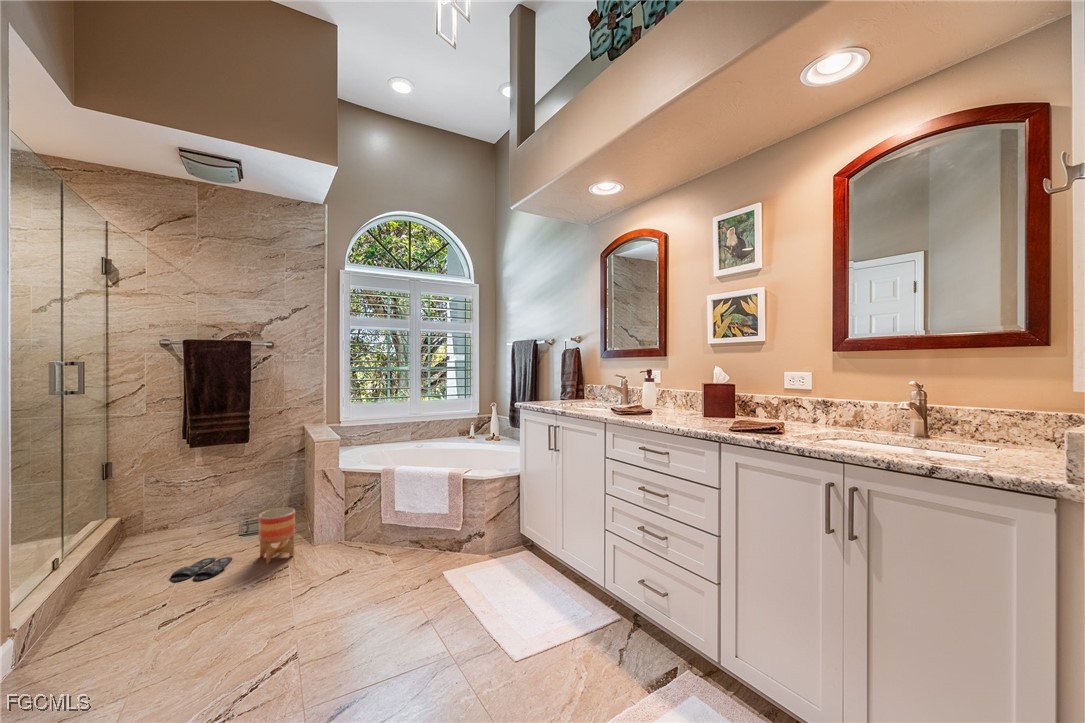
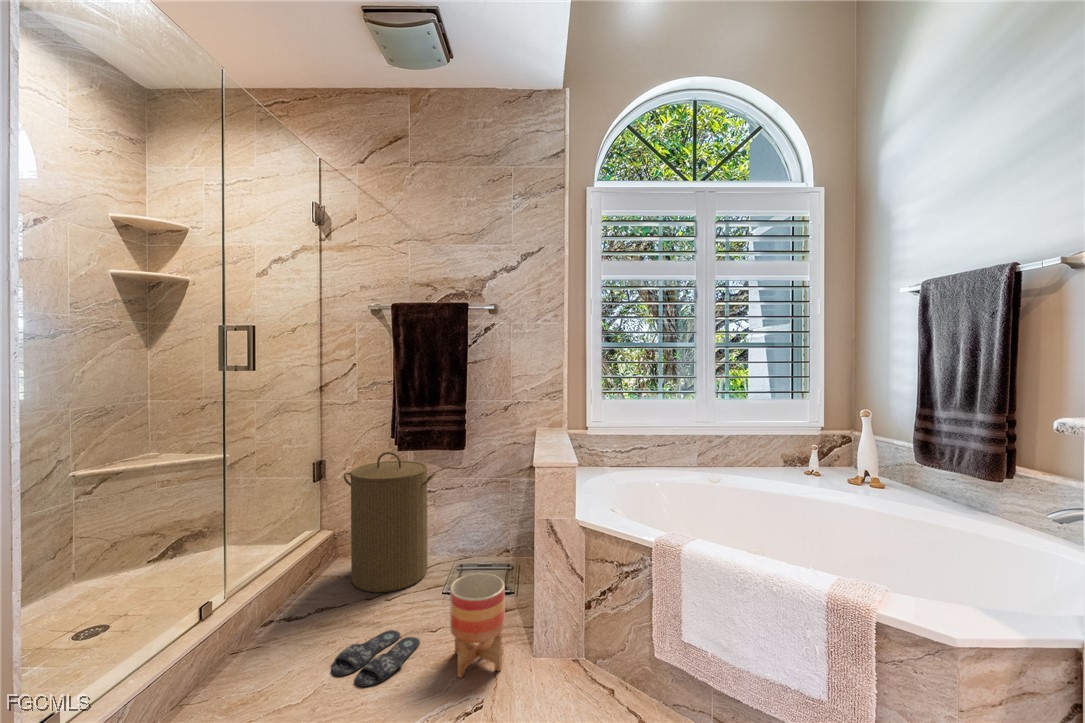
laundry hamper: none [142,449,227,548] -> present [344,452,436,592]

